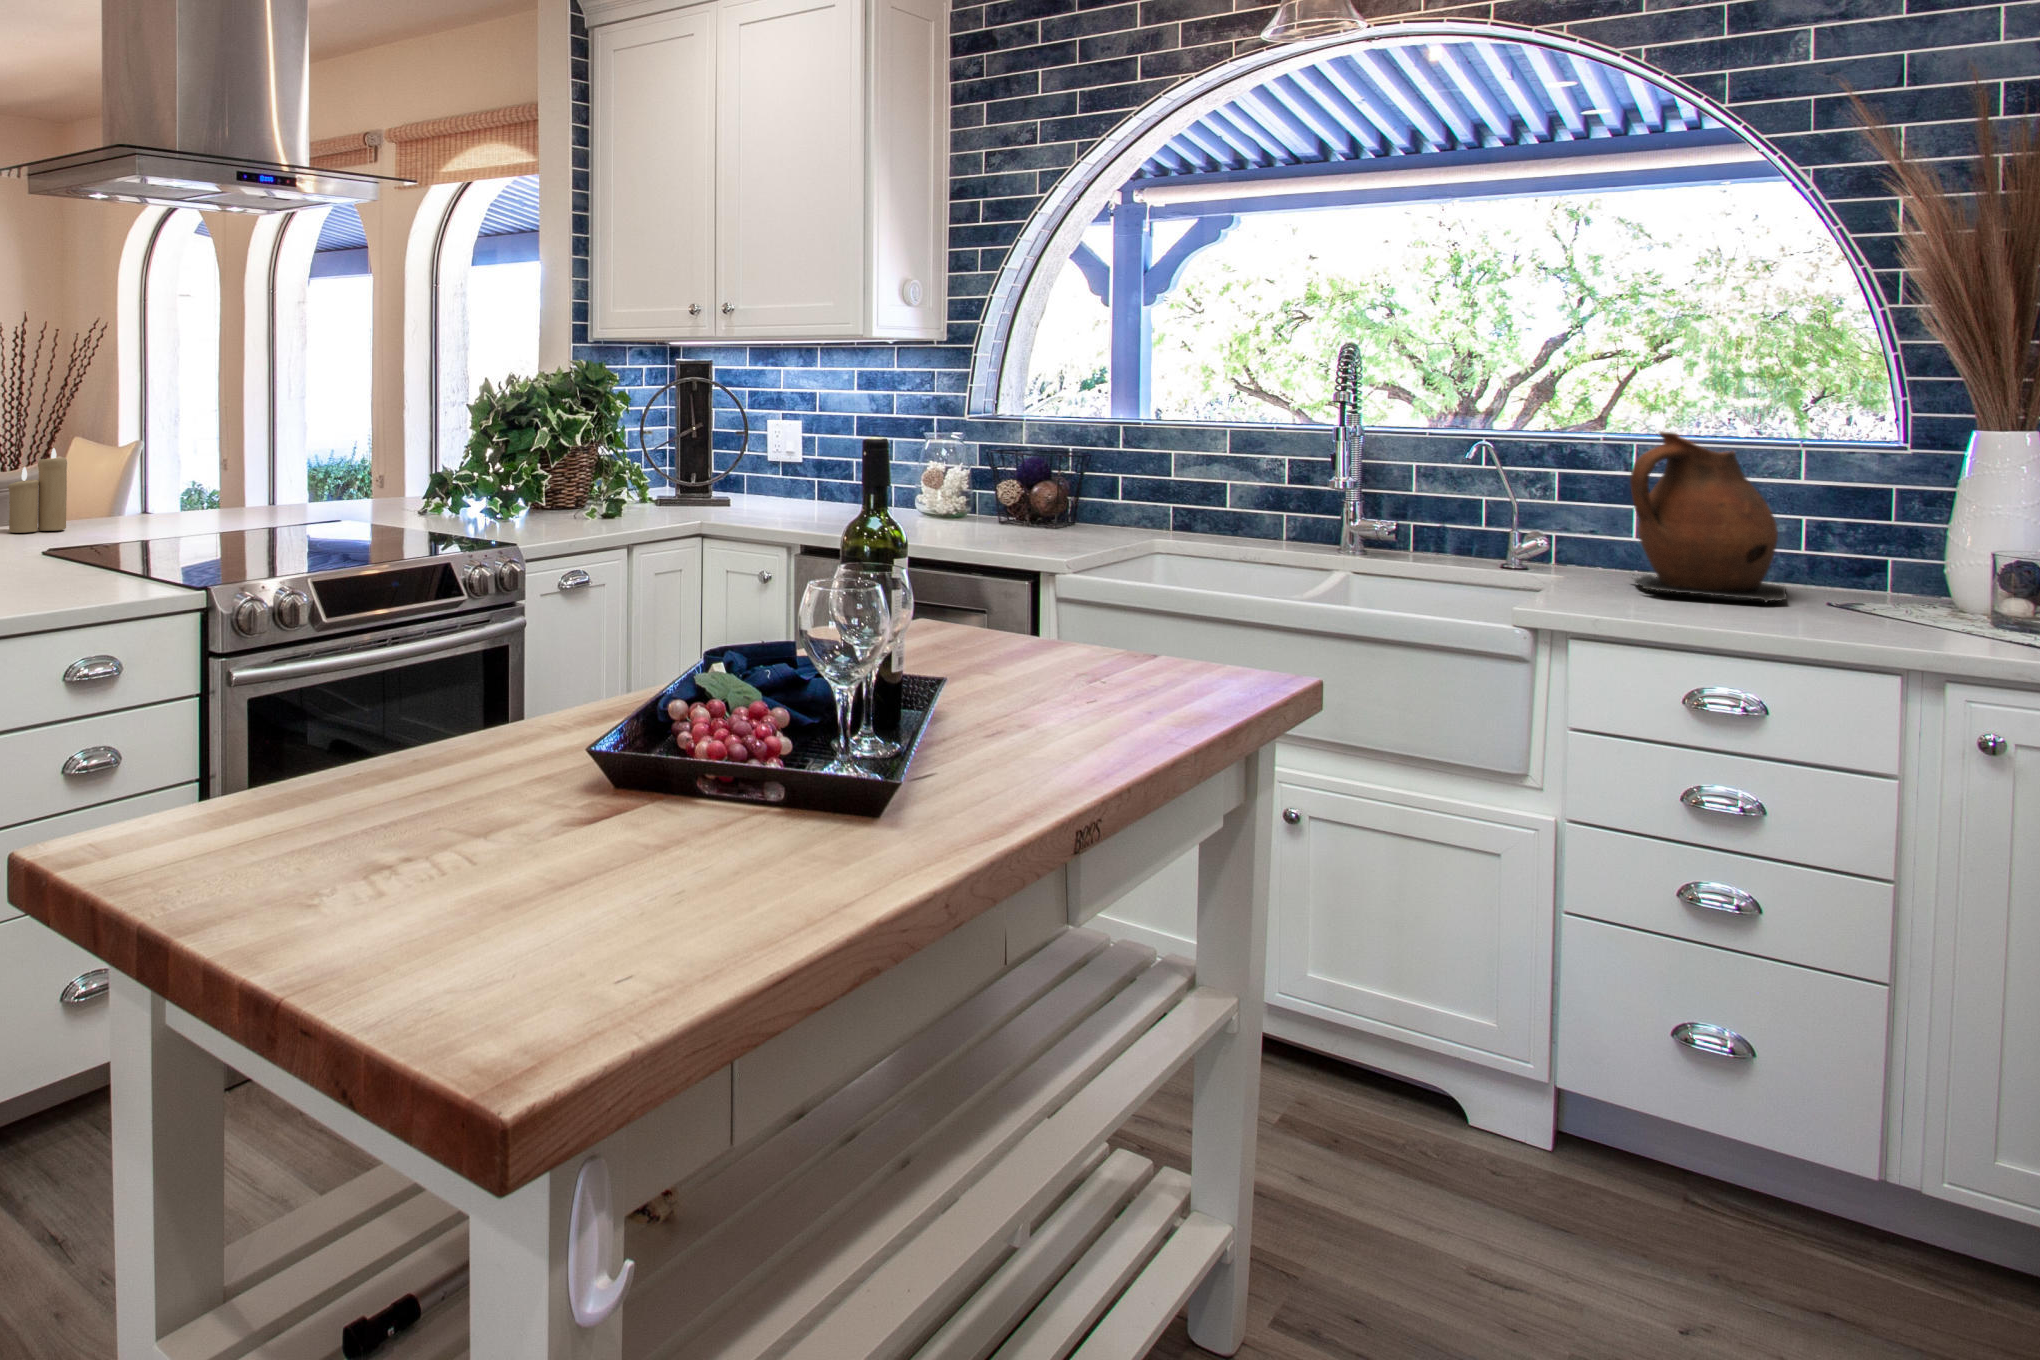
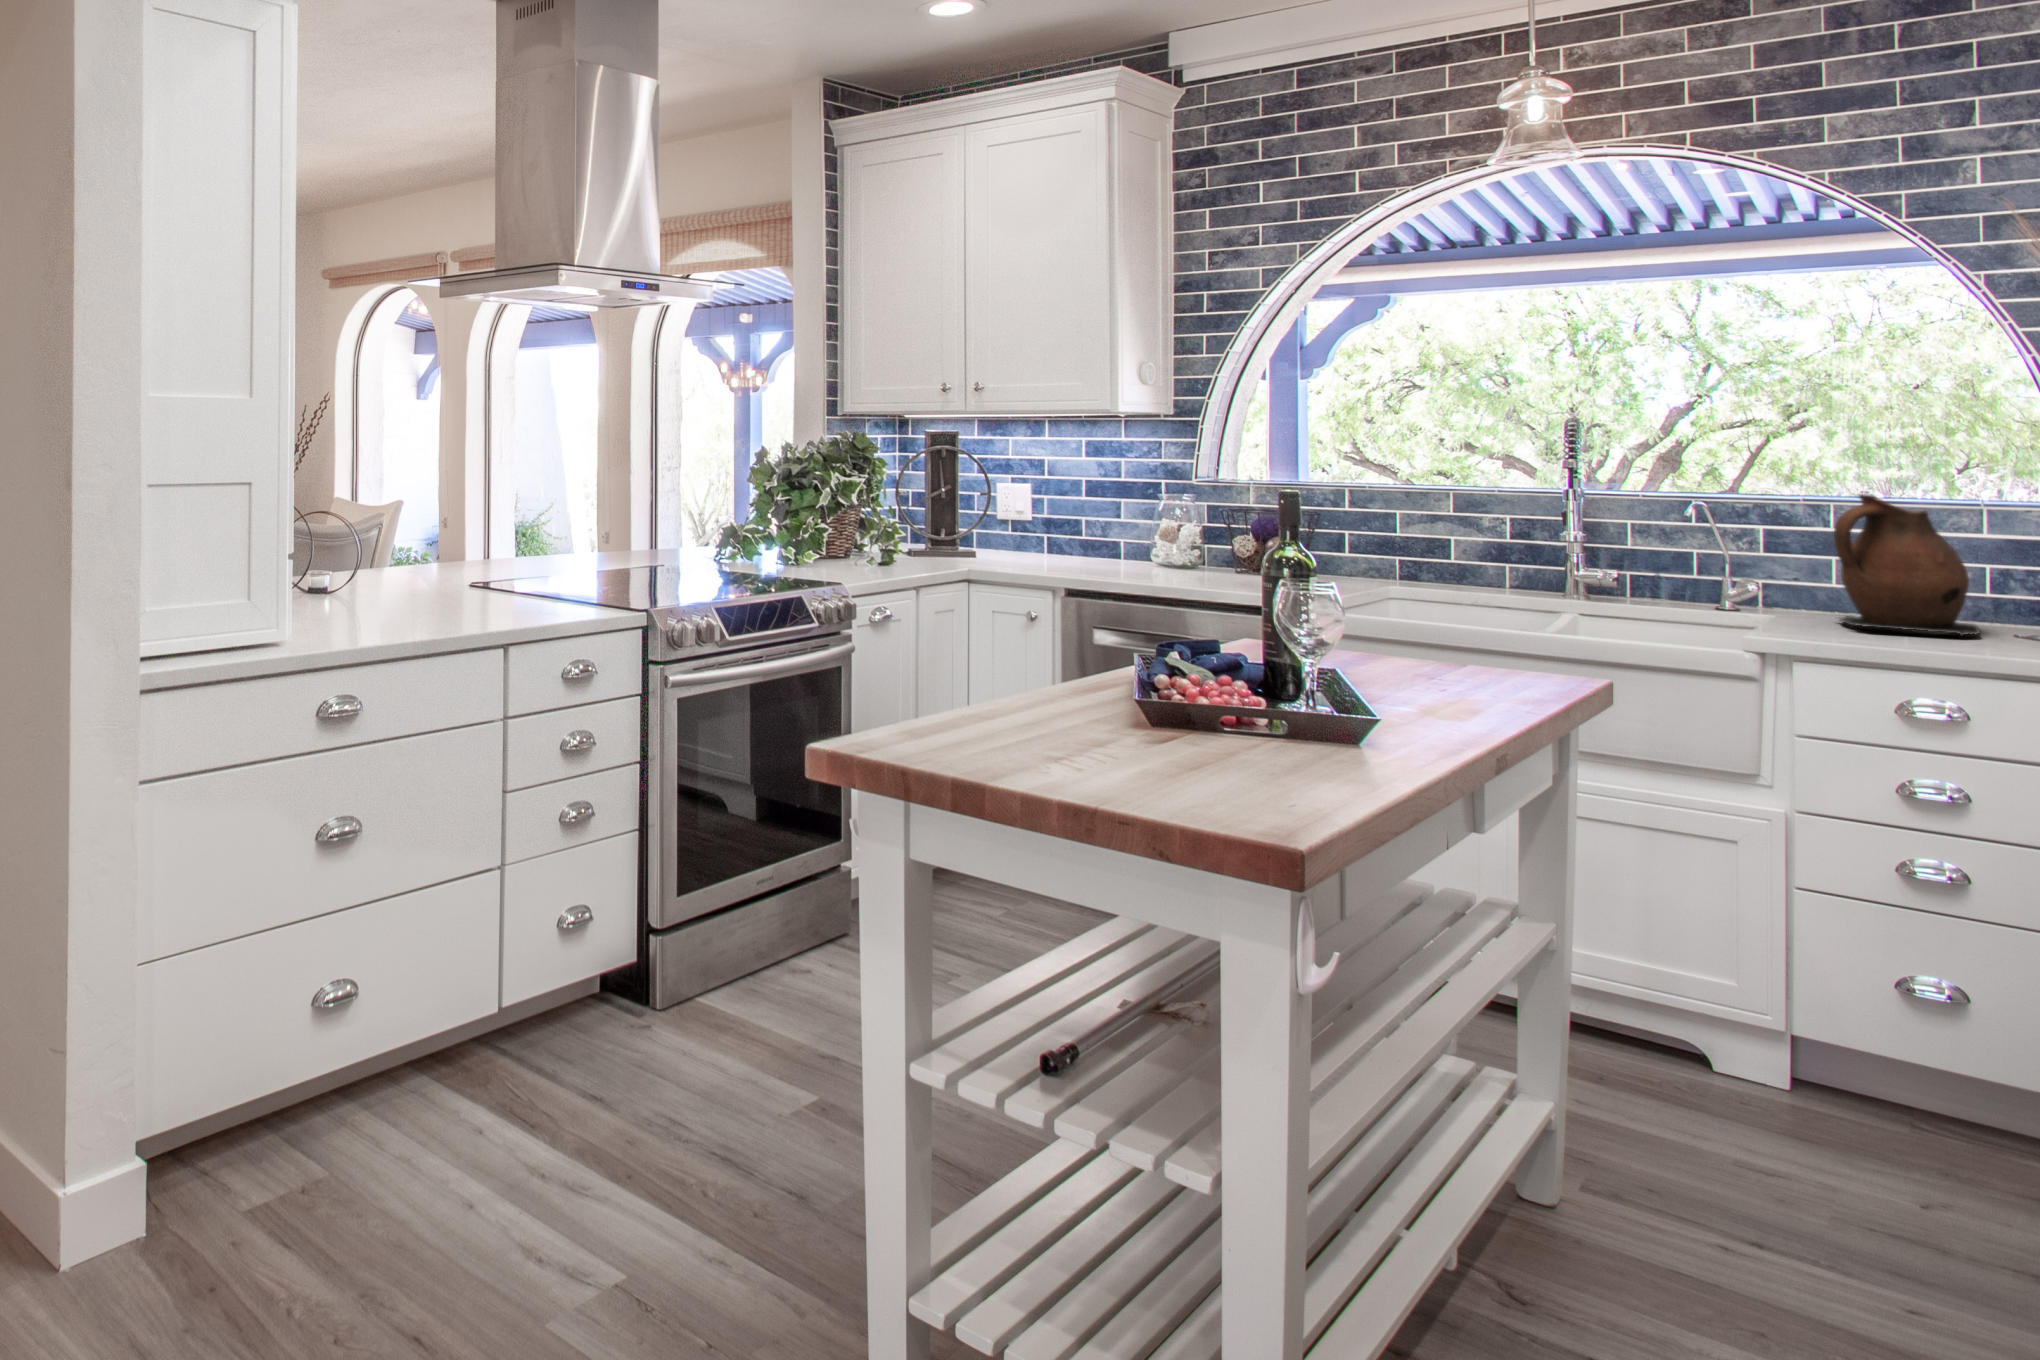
candle: present [8,448,67,533] -> none [424,502,466,571]

